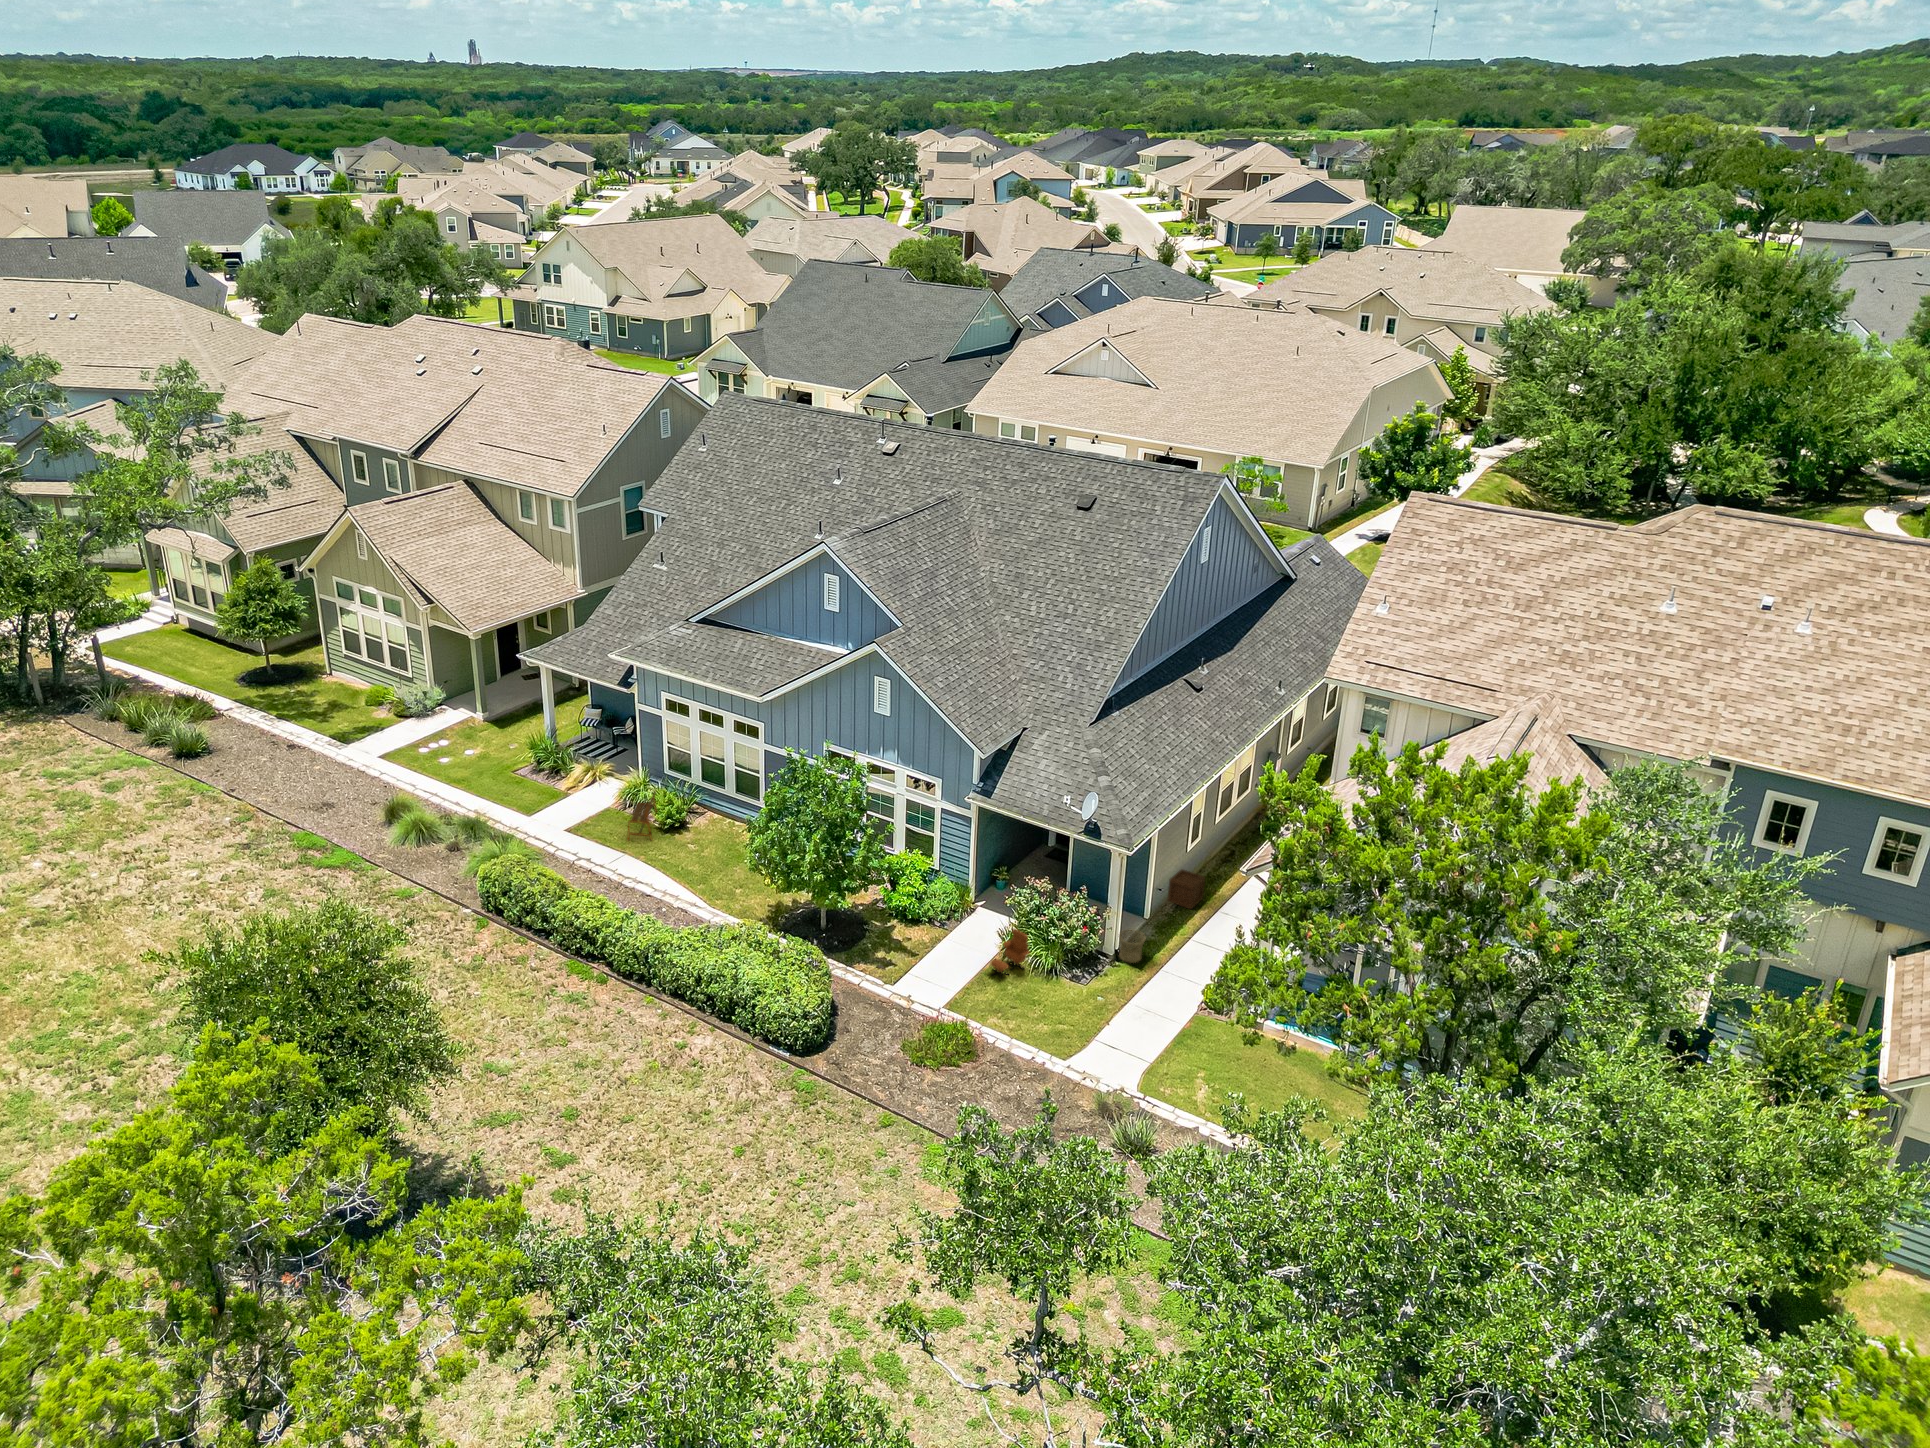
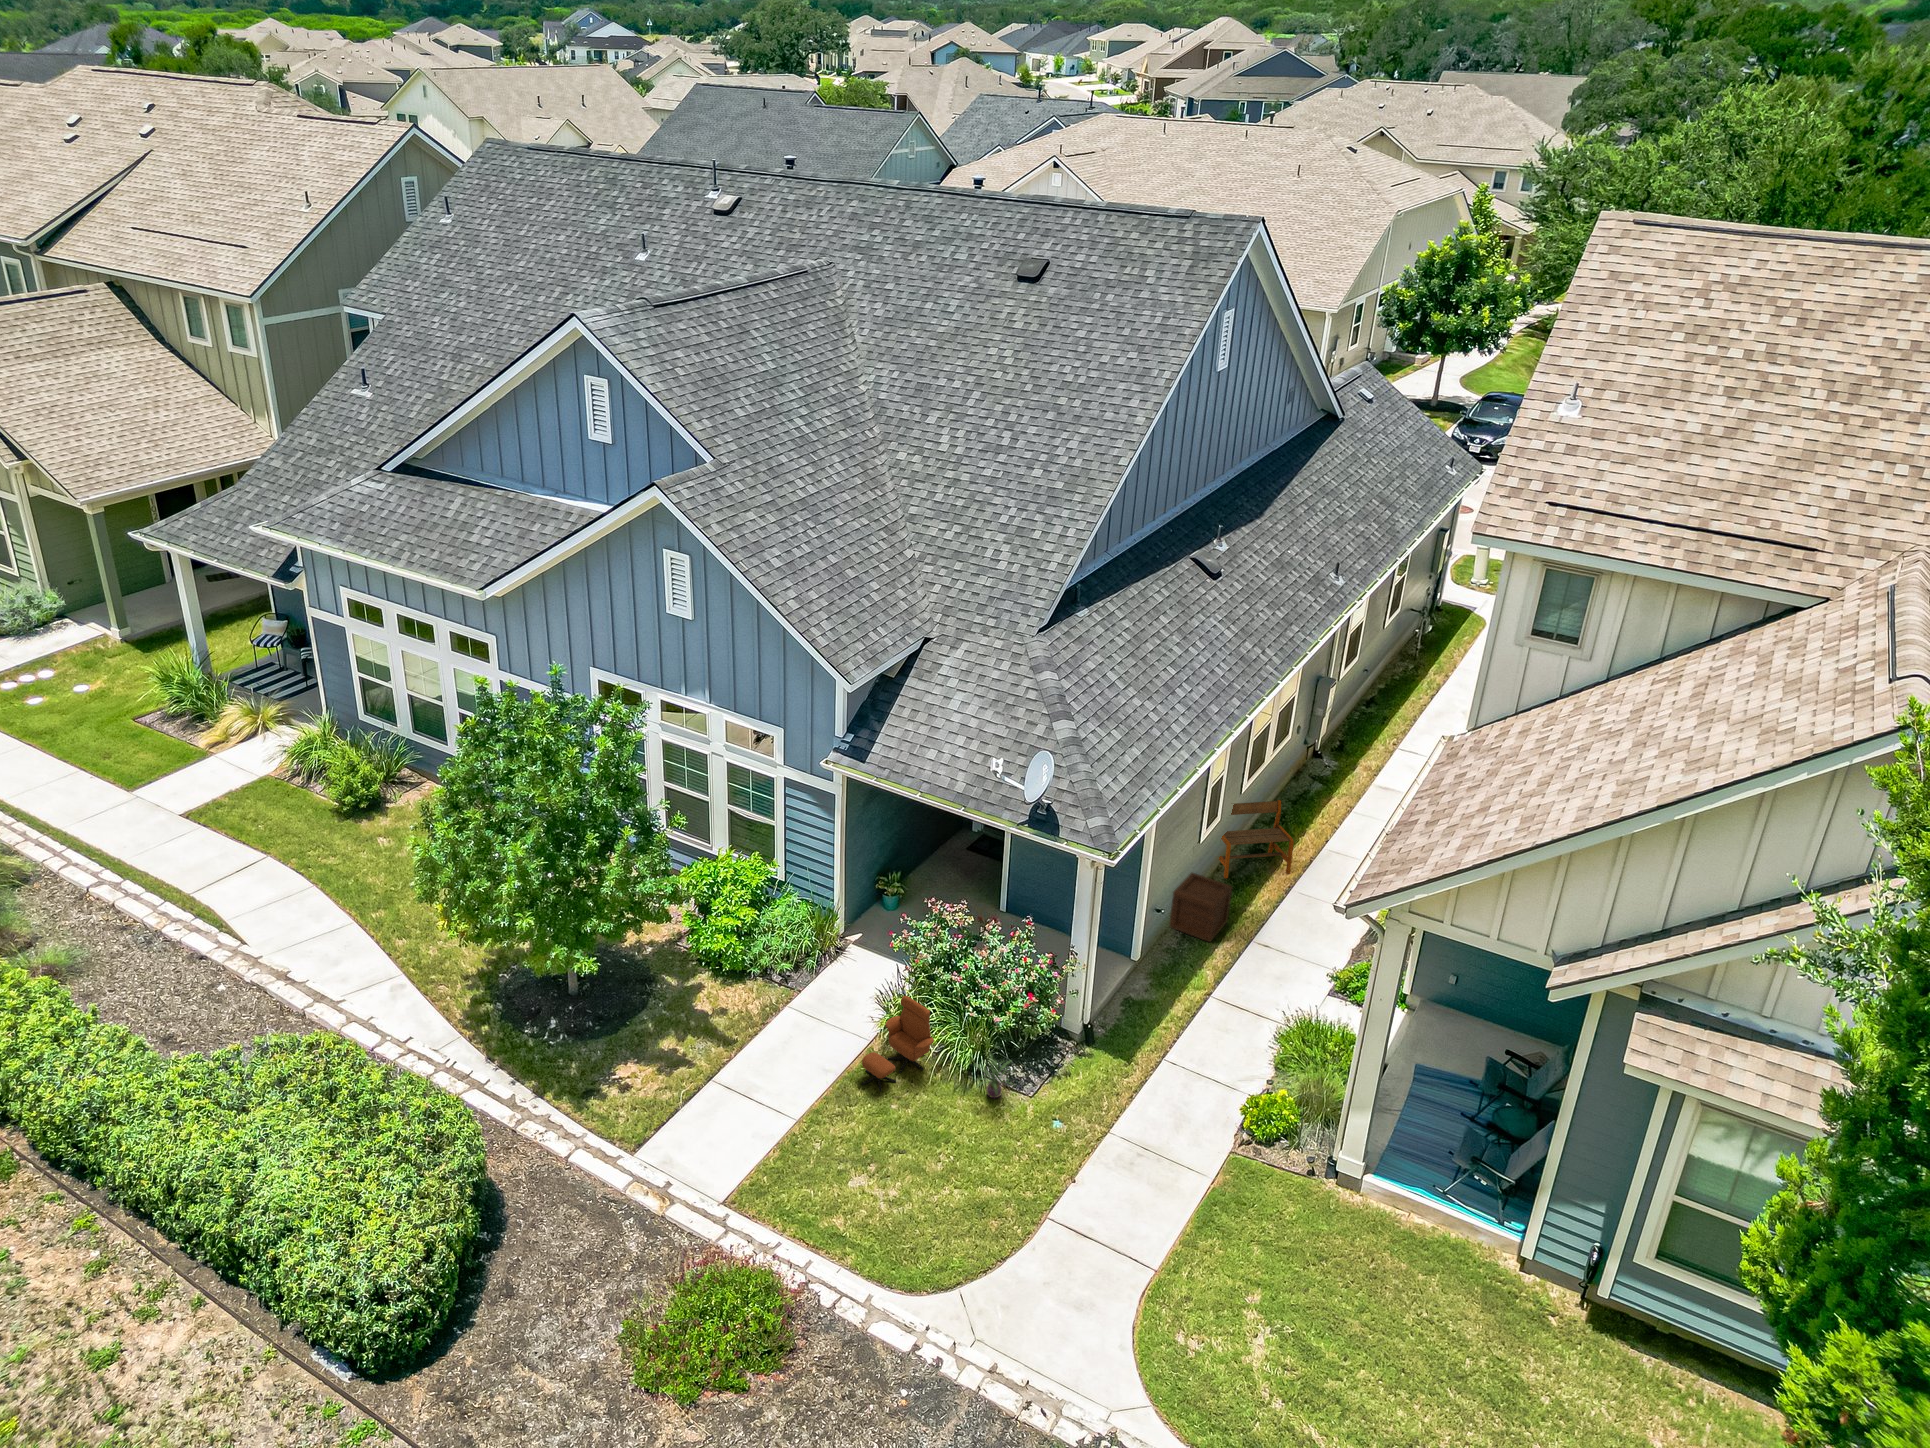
bench: present [628,791,657,840] -> present [1219,800,1294,878]
basket: present [1119,930,1146,963] -> none [1092,989,1141,1050]
decorative plant: none [1052,958,1076,984] -> present [976,1054,1011,1098]

